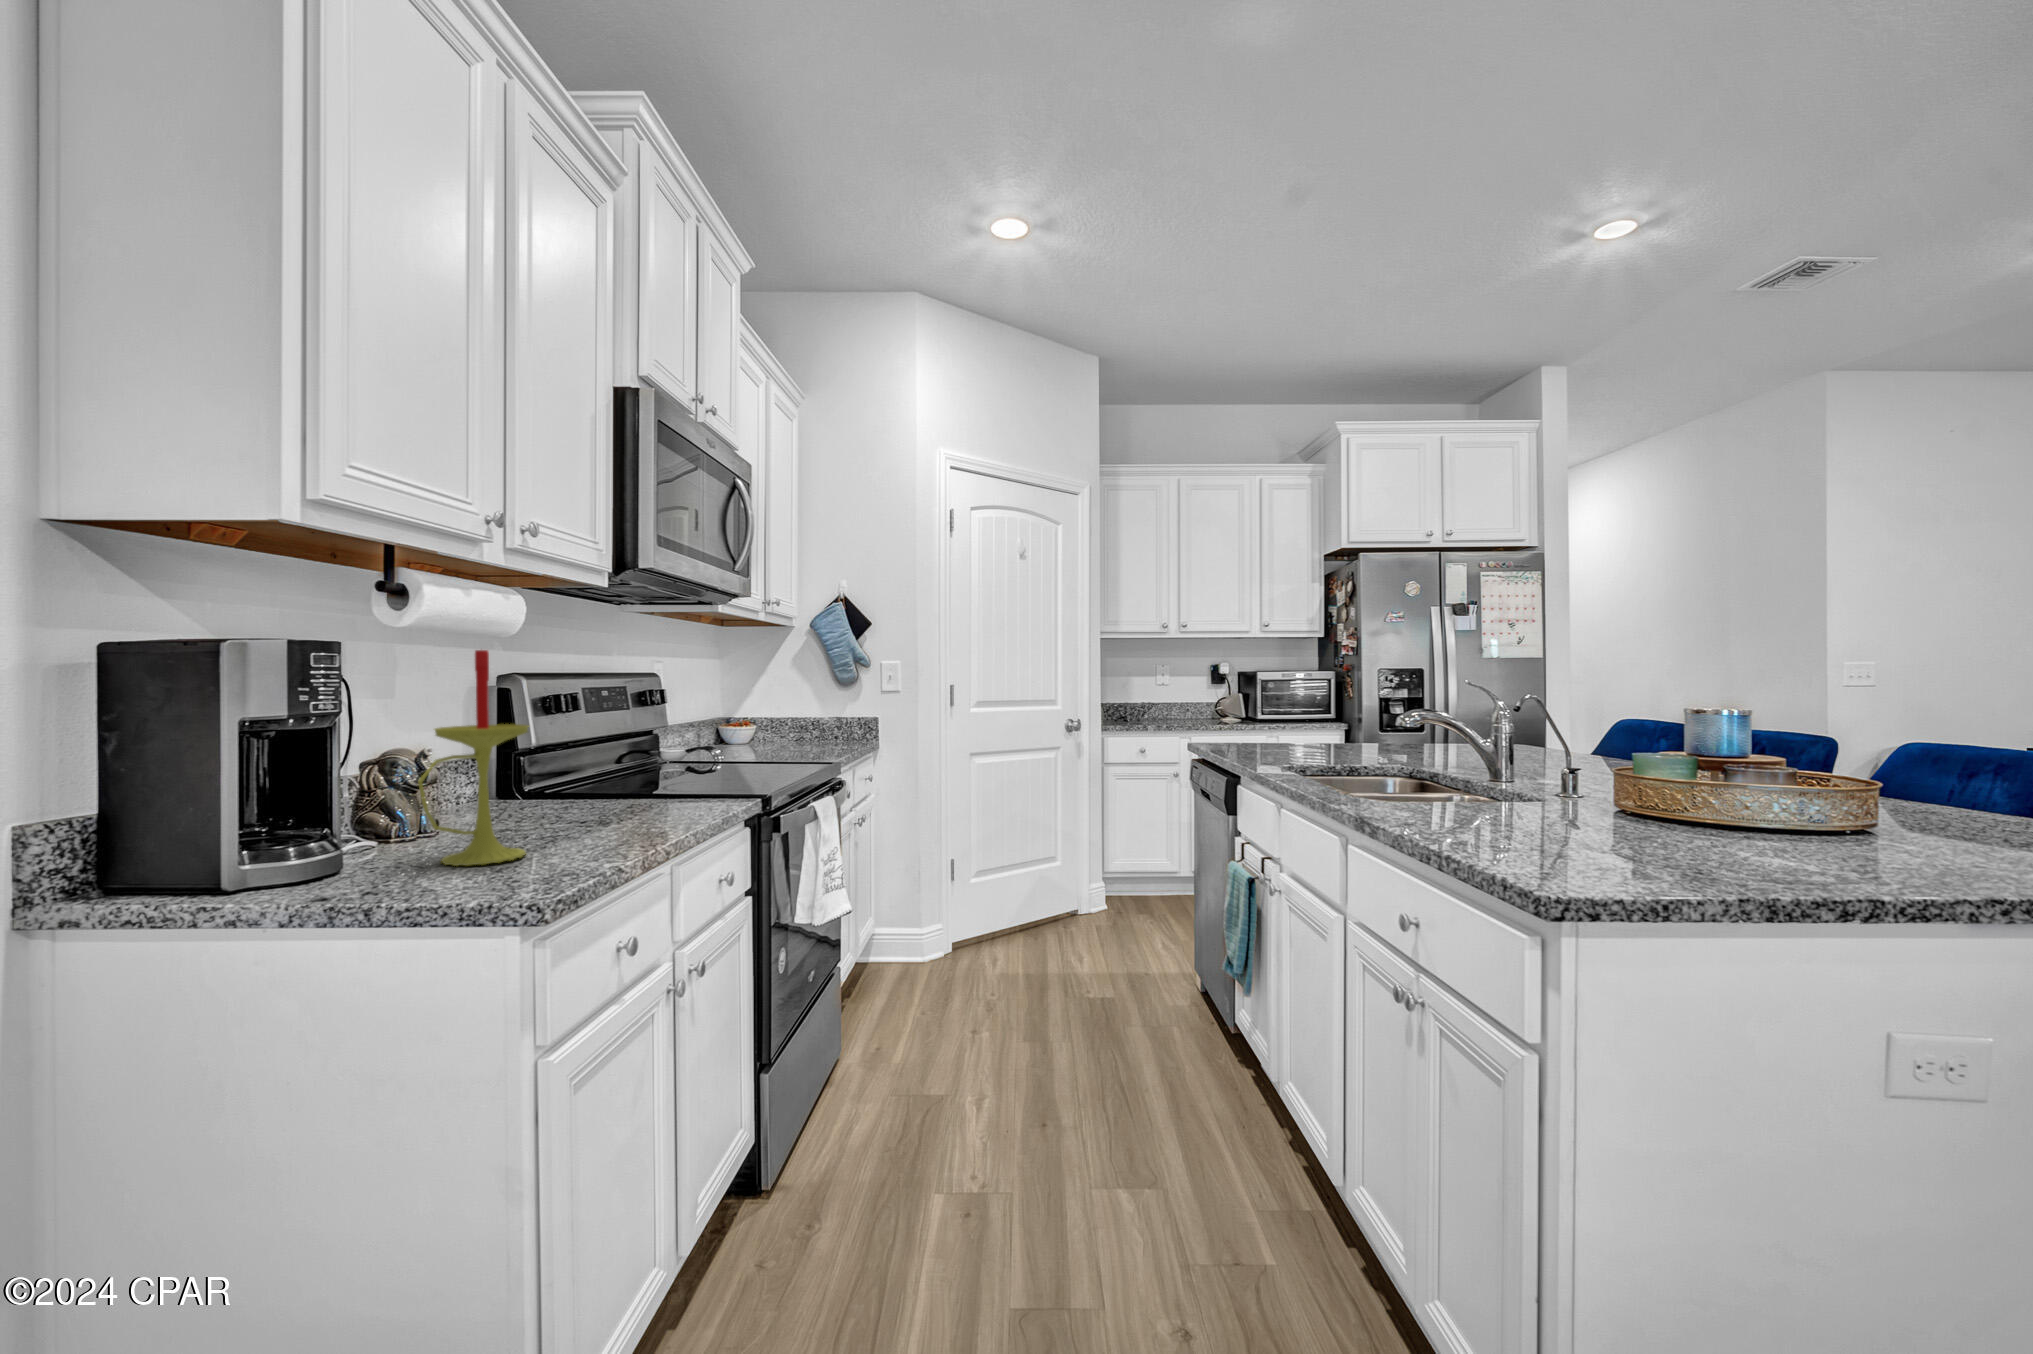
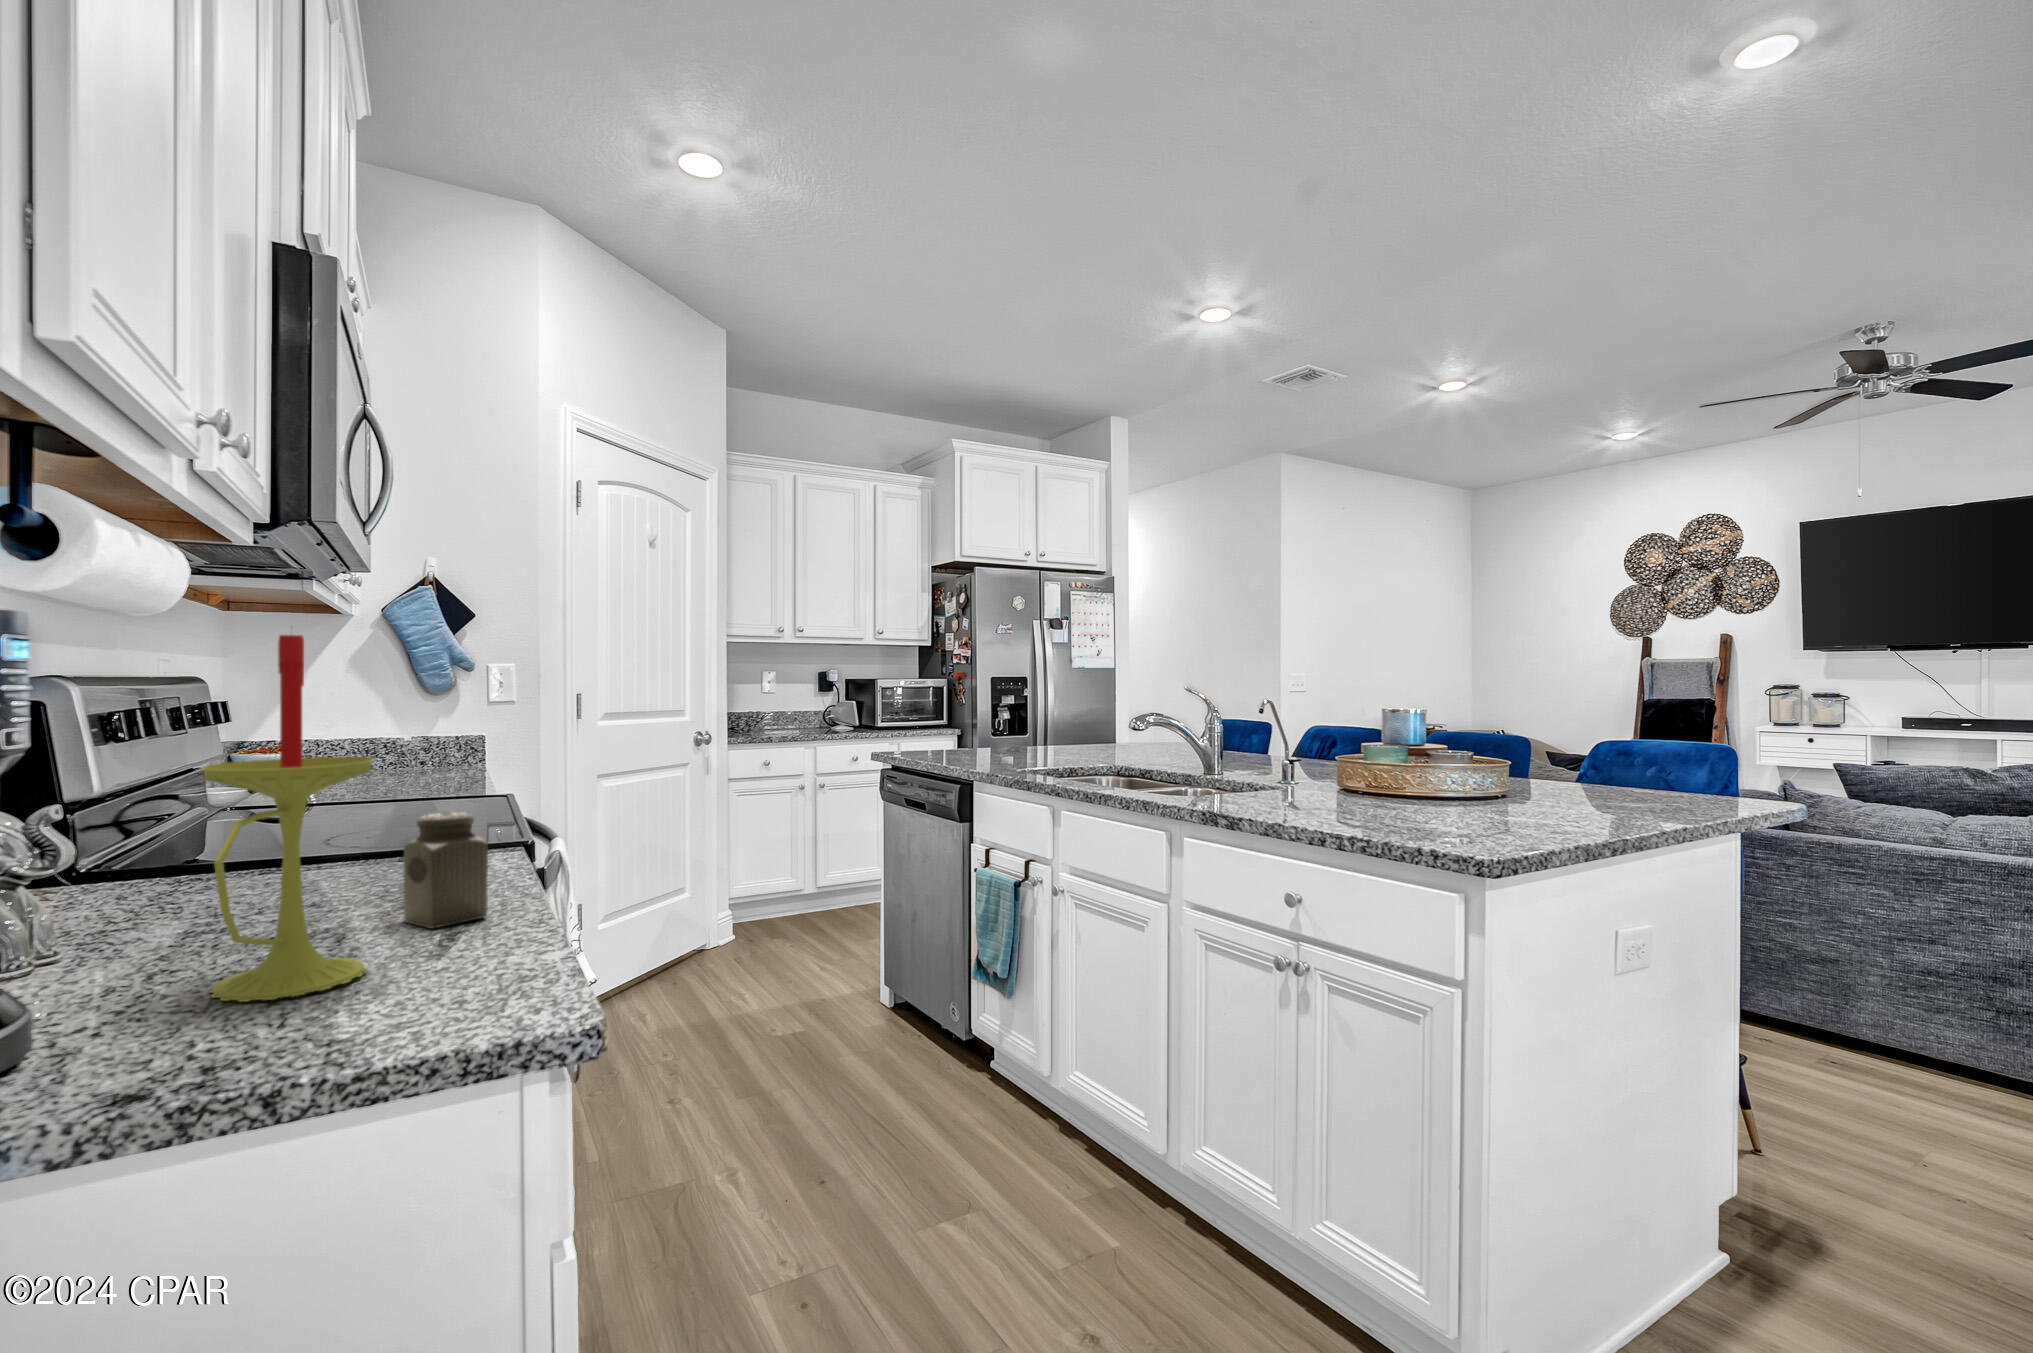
salt shaker: none [600,765,642,840] -> present [404,812,488,929]

